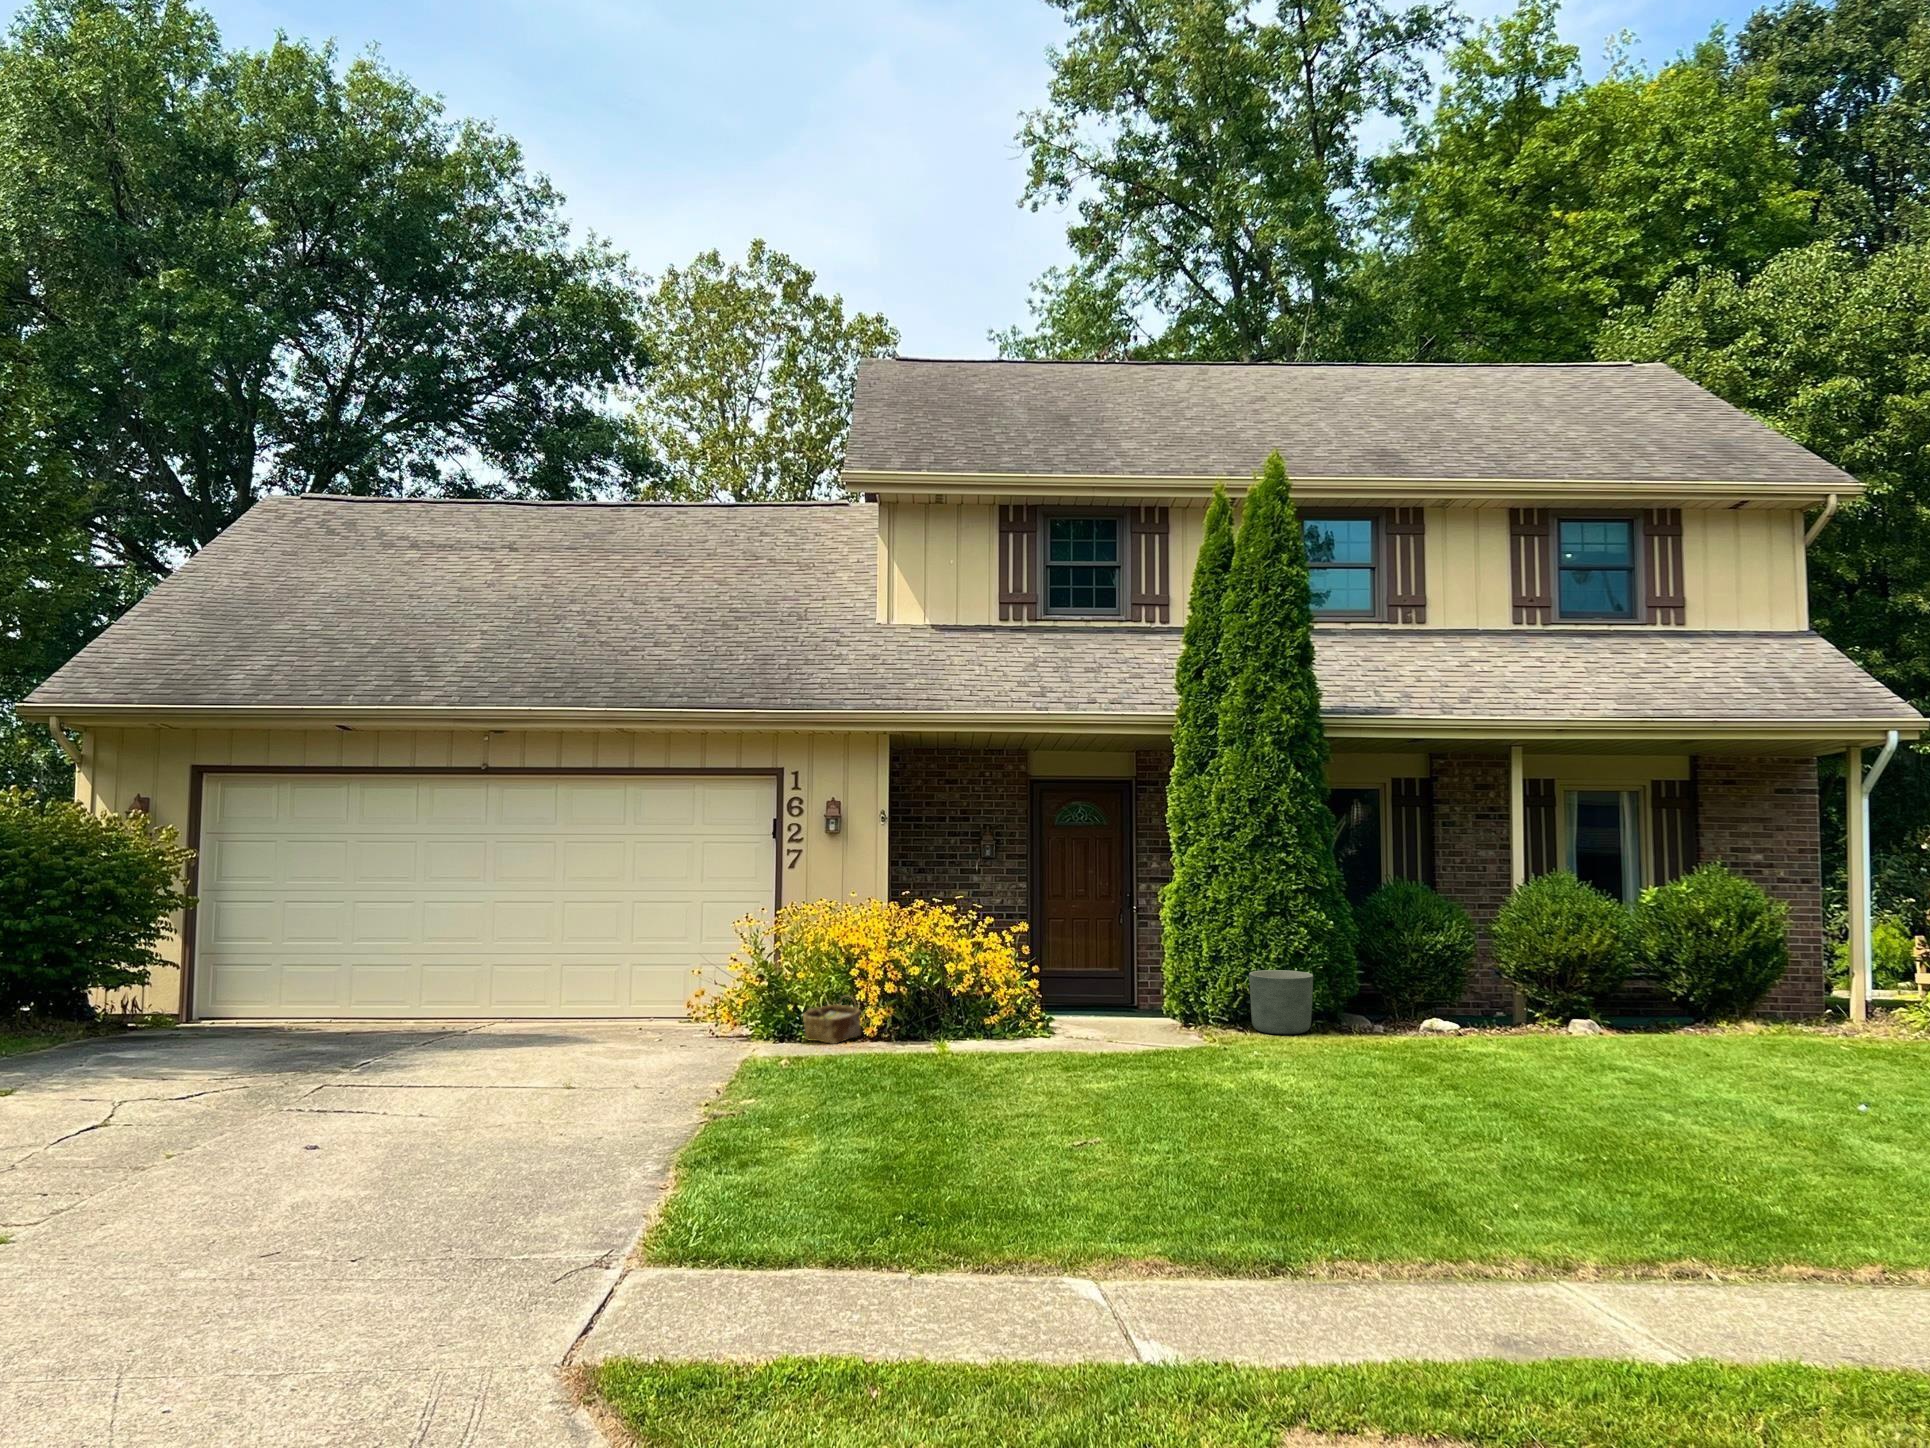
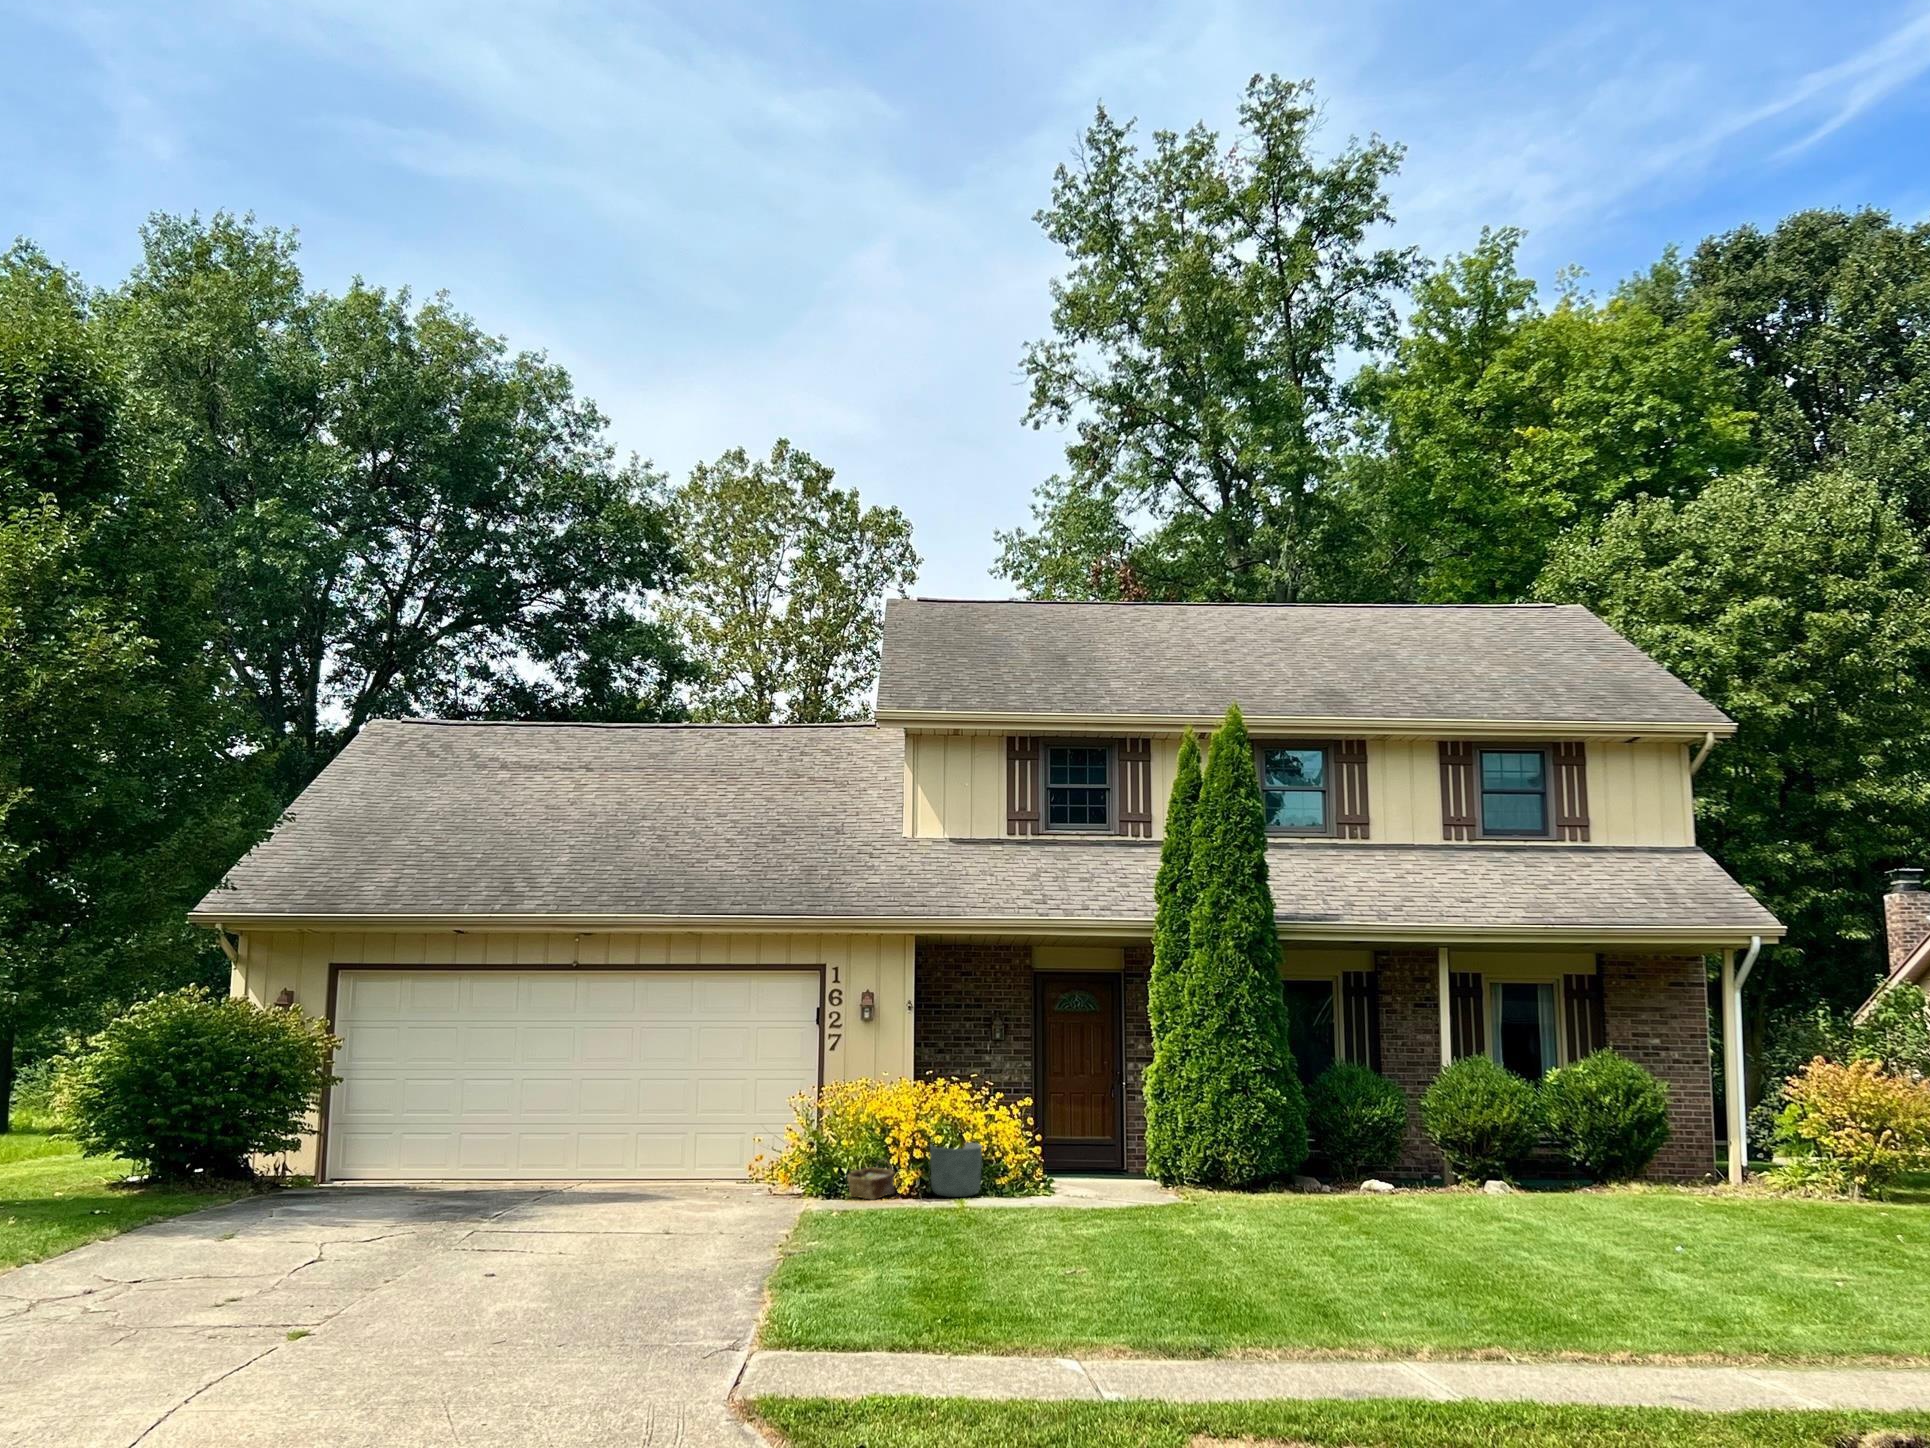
planter: present [1249,970,1313,1035] -> present [930,1143,982,1197]

